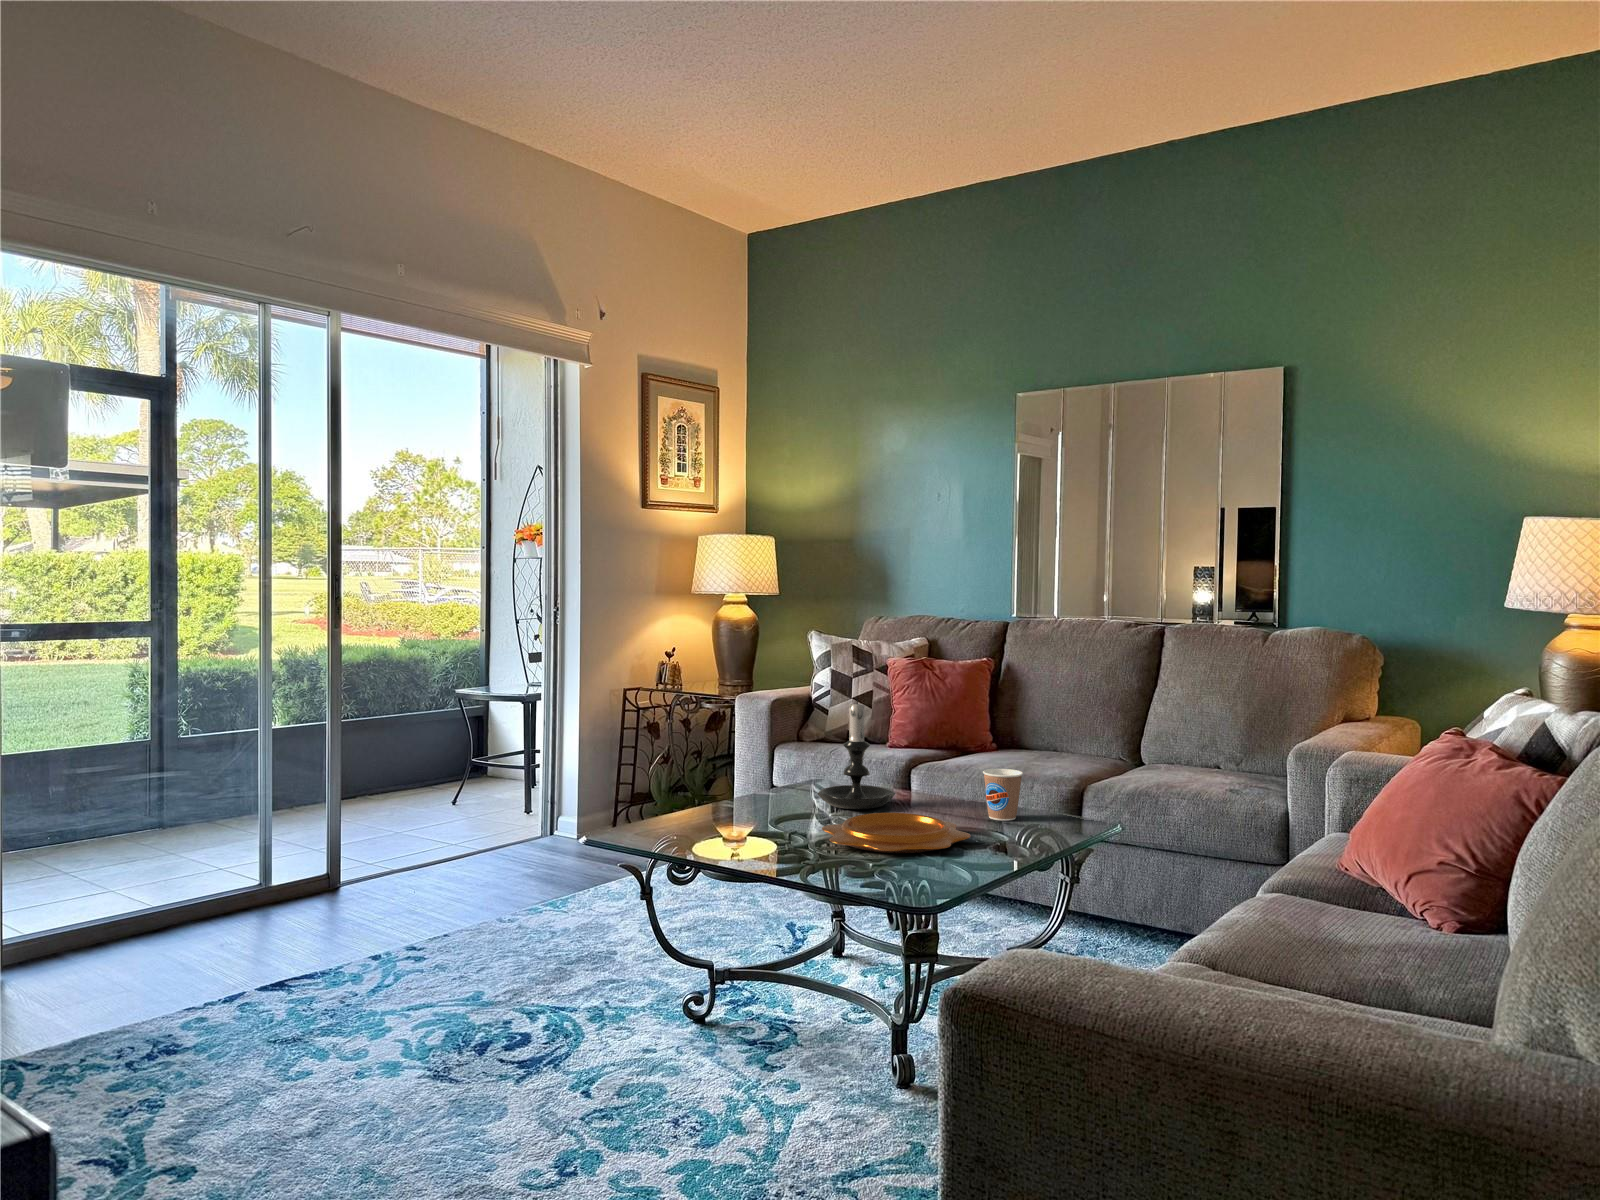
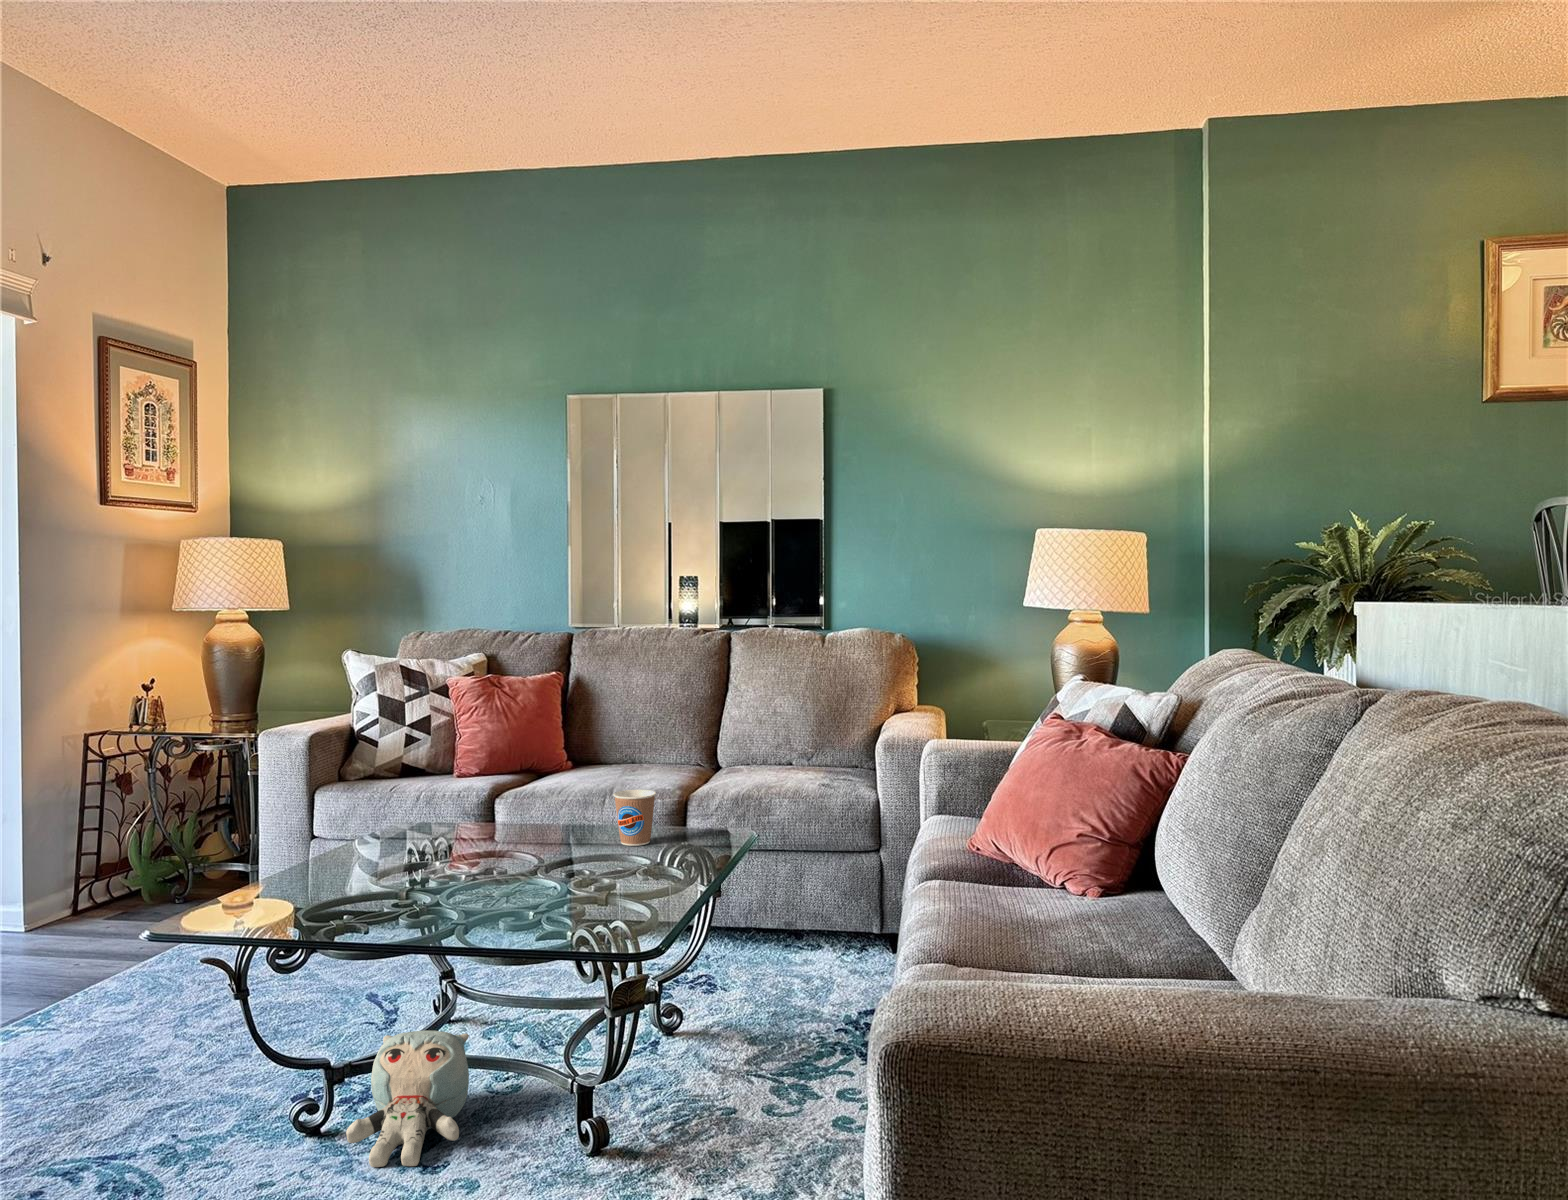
candle holder: present [817,697,896,810] -> none [420,724,511,853]
decorative bowl: present [822,813,971,853] -> none [454,850,624,896]
plush toy: none [716,953,825,1064] -> present [346,1030,469,1167]

